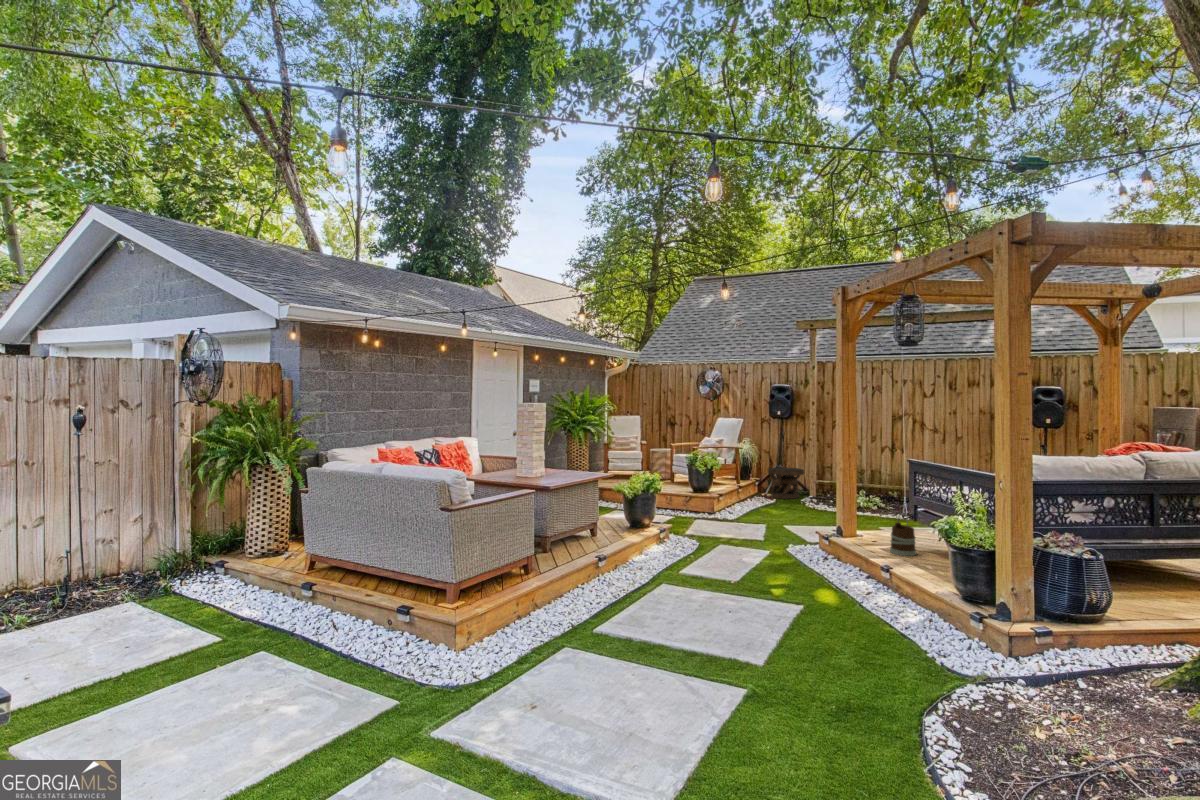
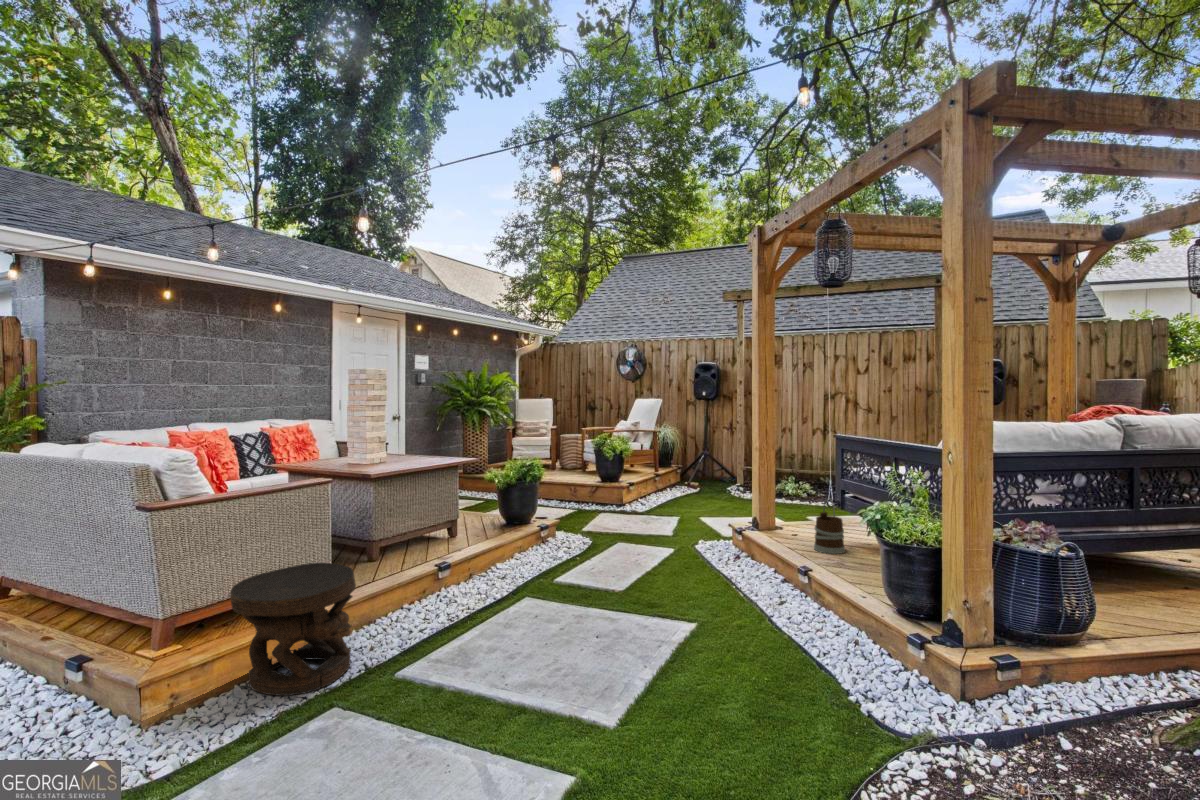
side table: present [768,467,805,499] -> present [230,563,356,696]

